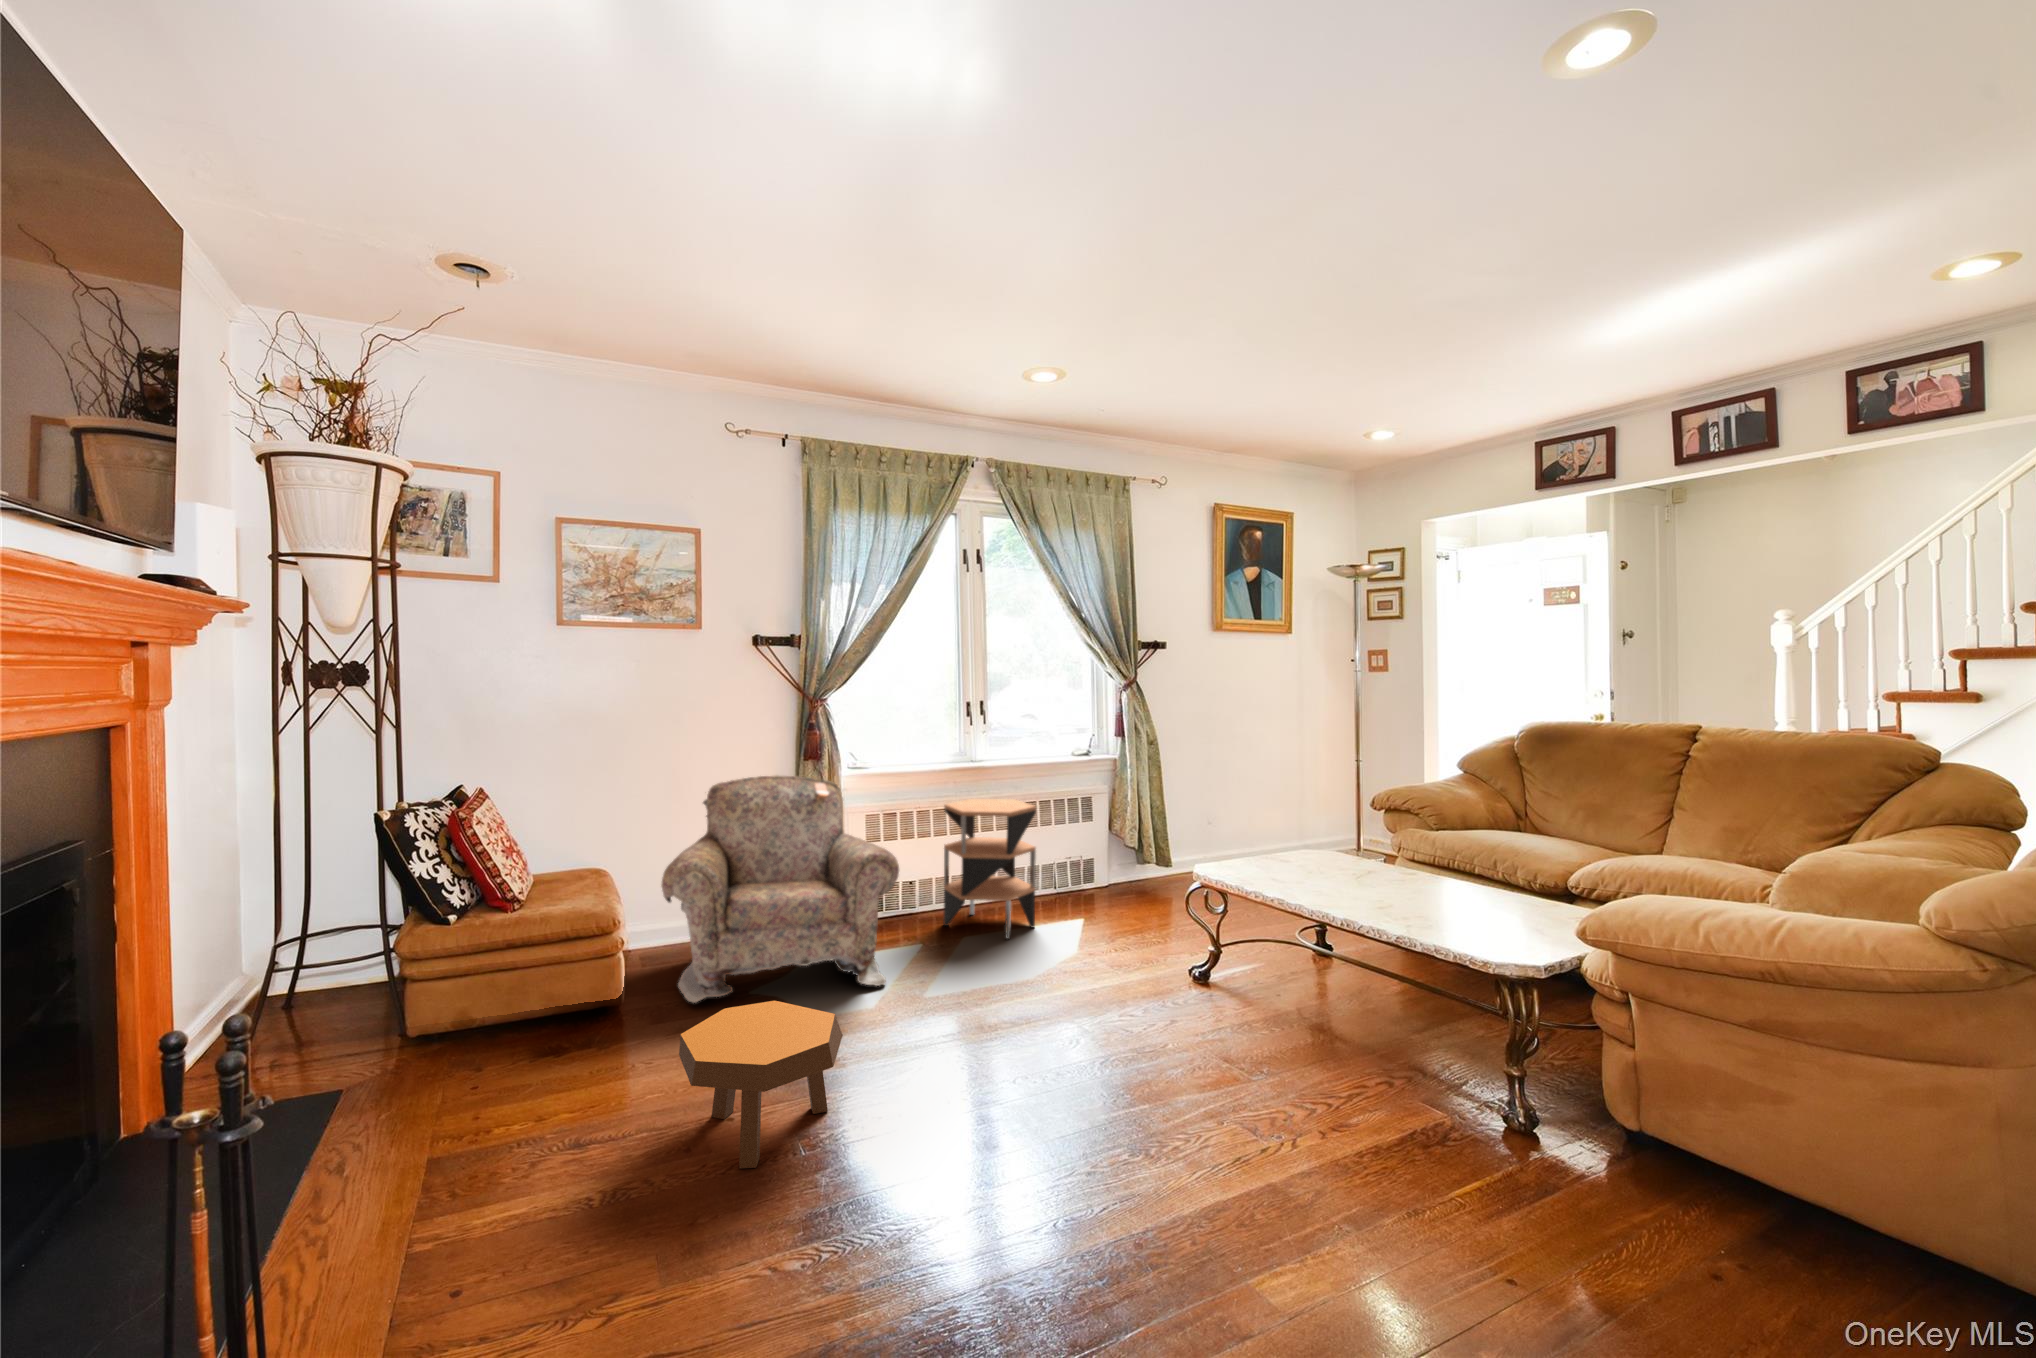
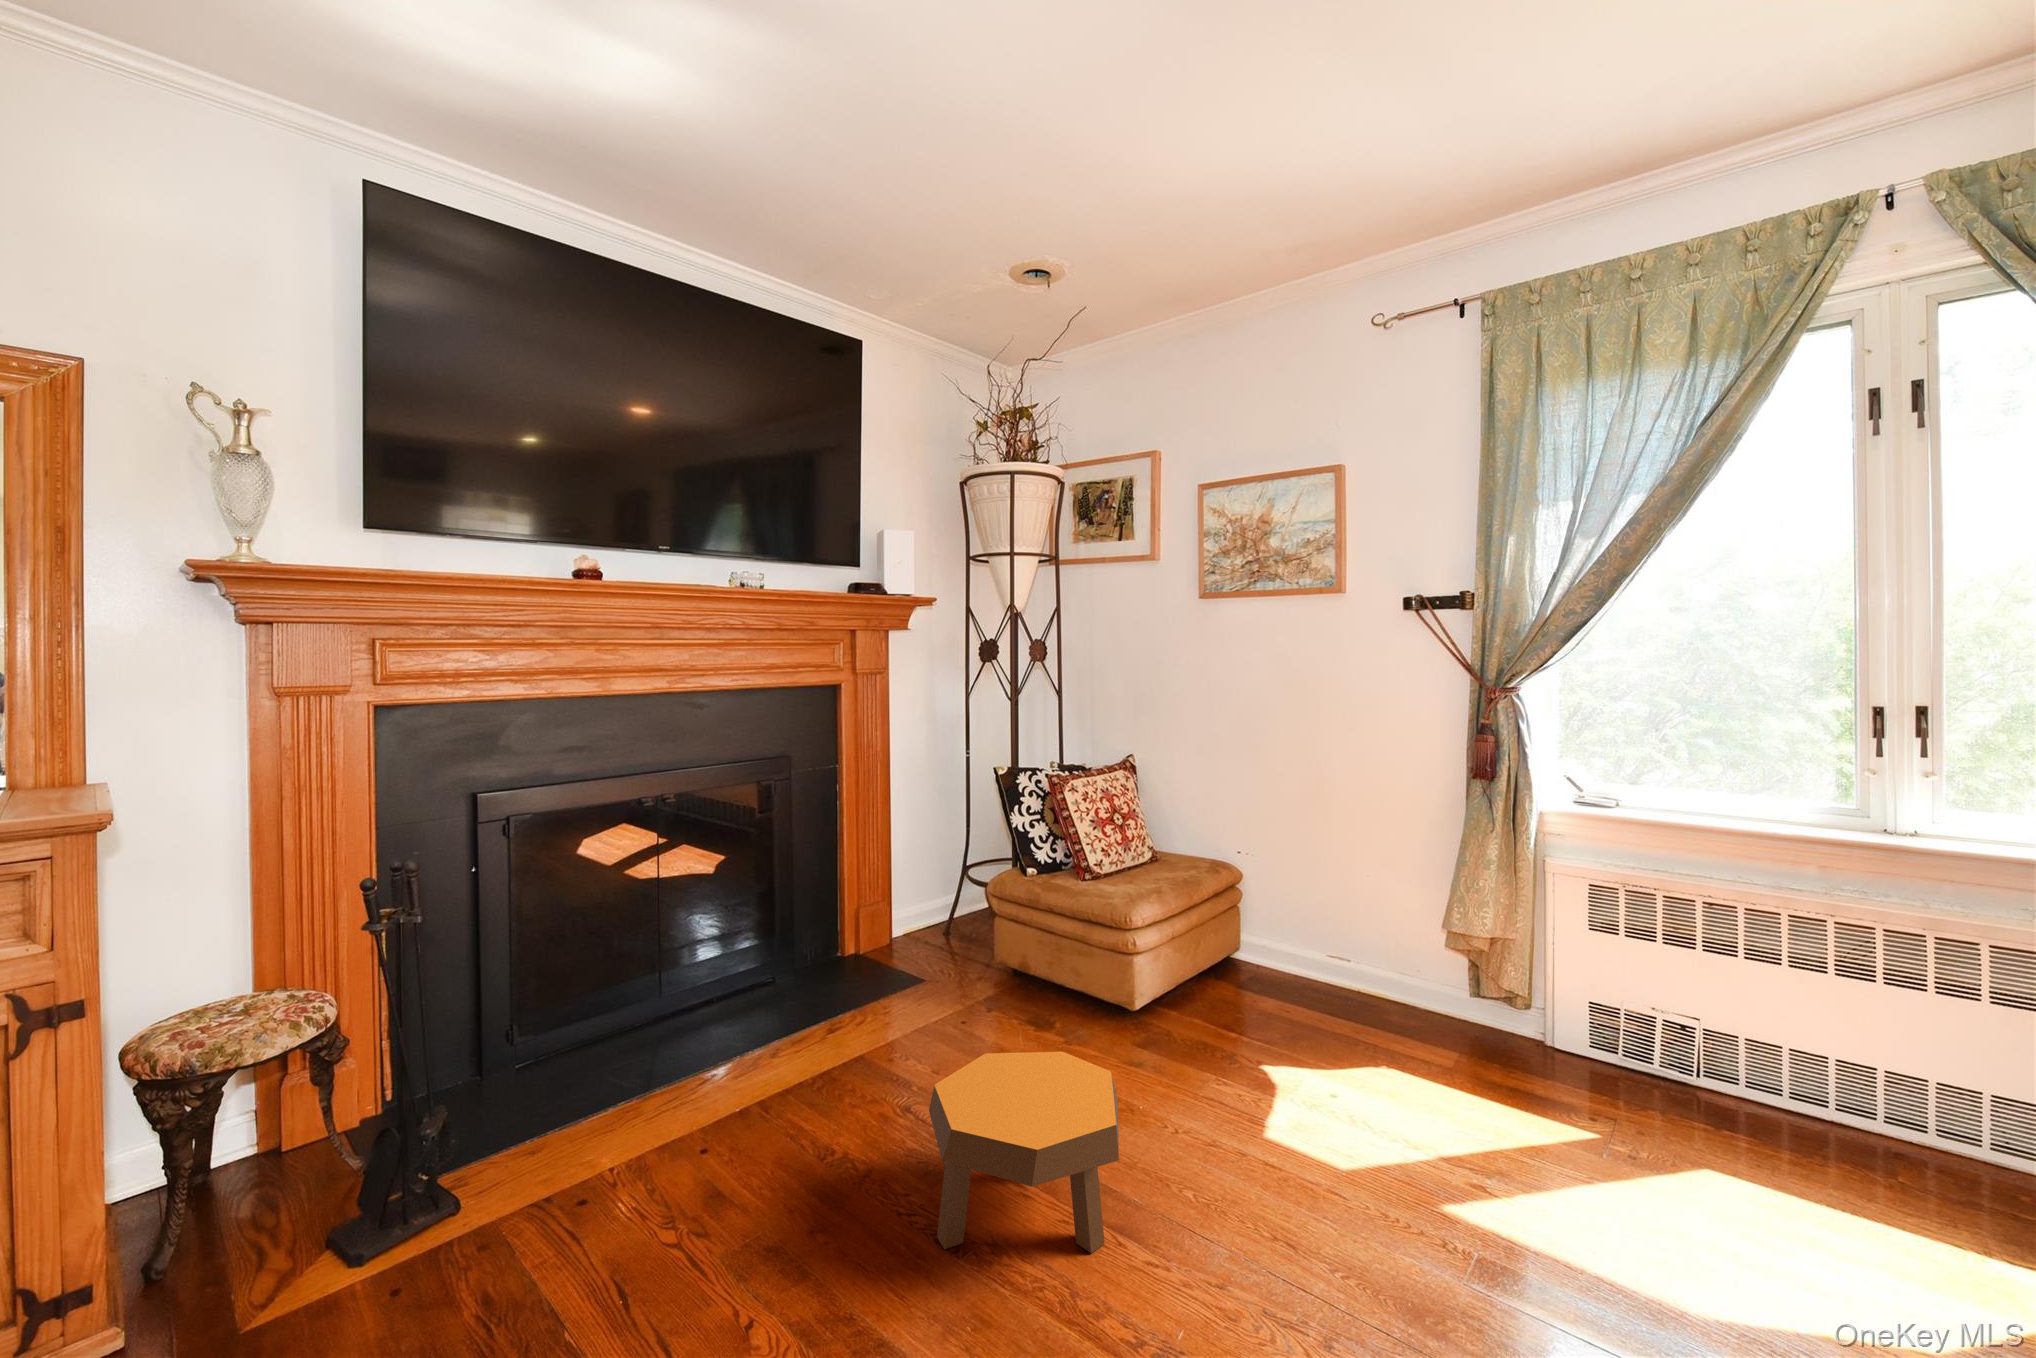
armchair: present [661,775,899,1003] -> none [1176,789,1530,1155]
side table: present [943,799,1036,939] -> none [1722,896,1969,1235]

